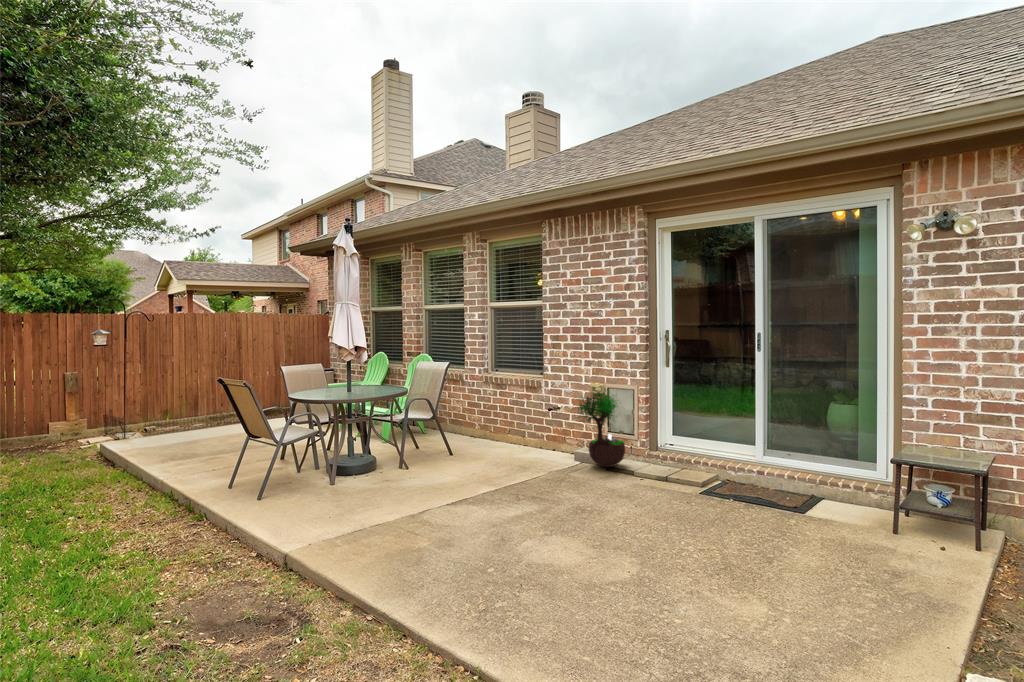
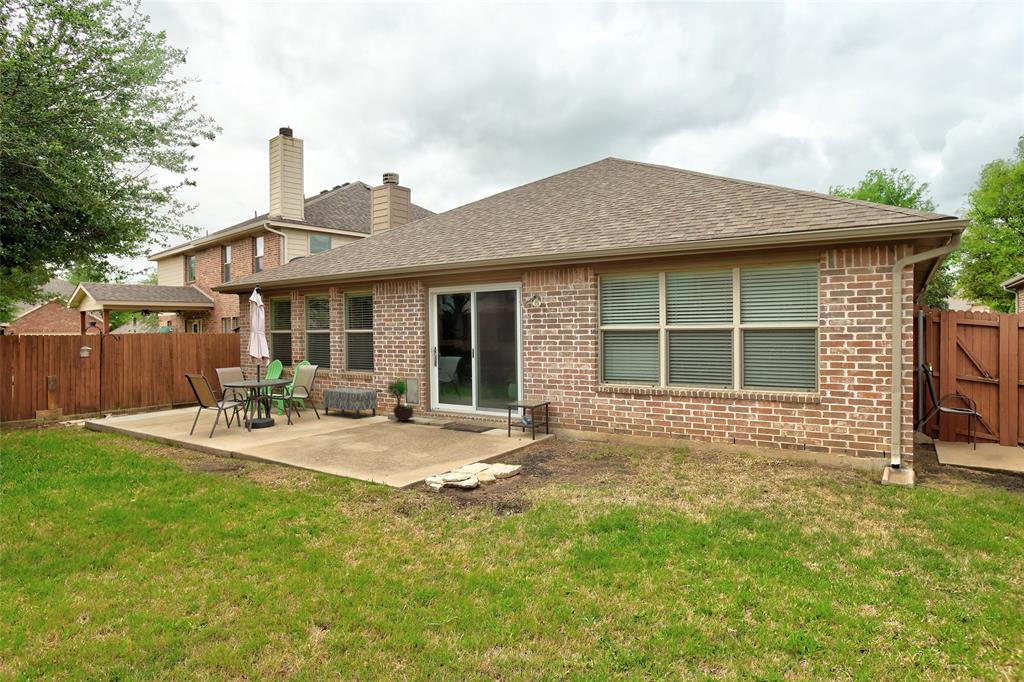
bench: none [456,399,550,458] -> present [323,387,377,419]

